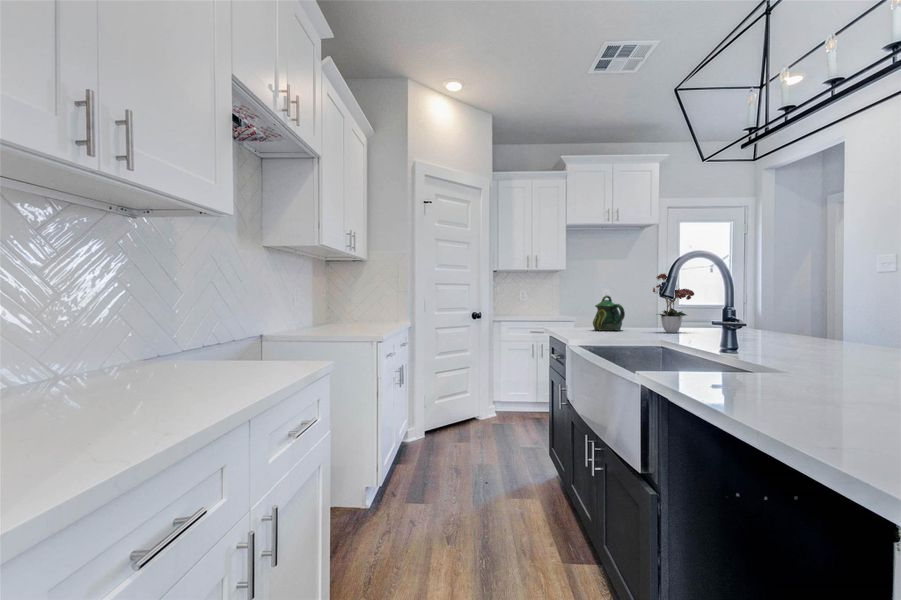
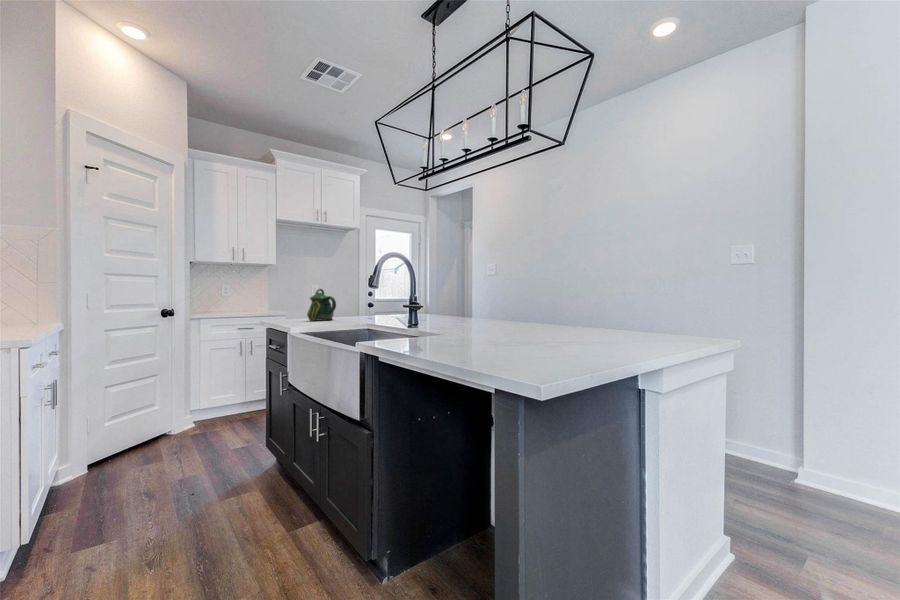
flower arrangement: present [653,273,694,333] -> none [357,268,392,319]

